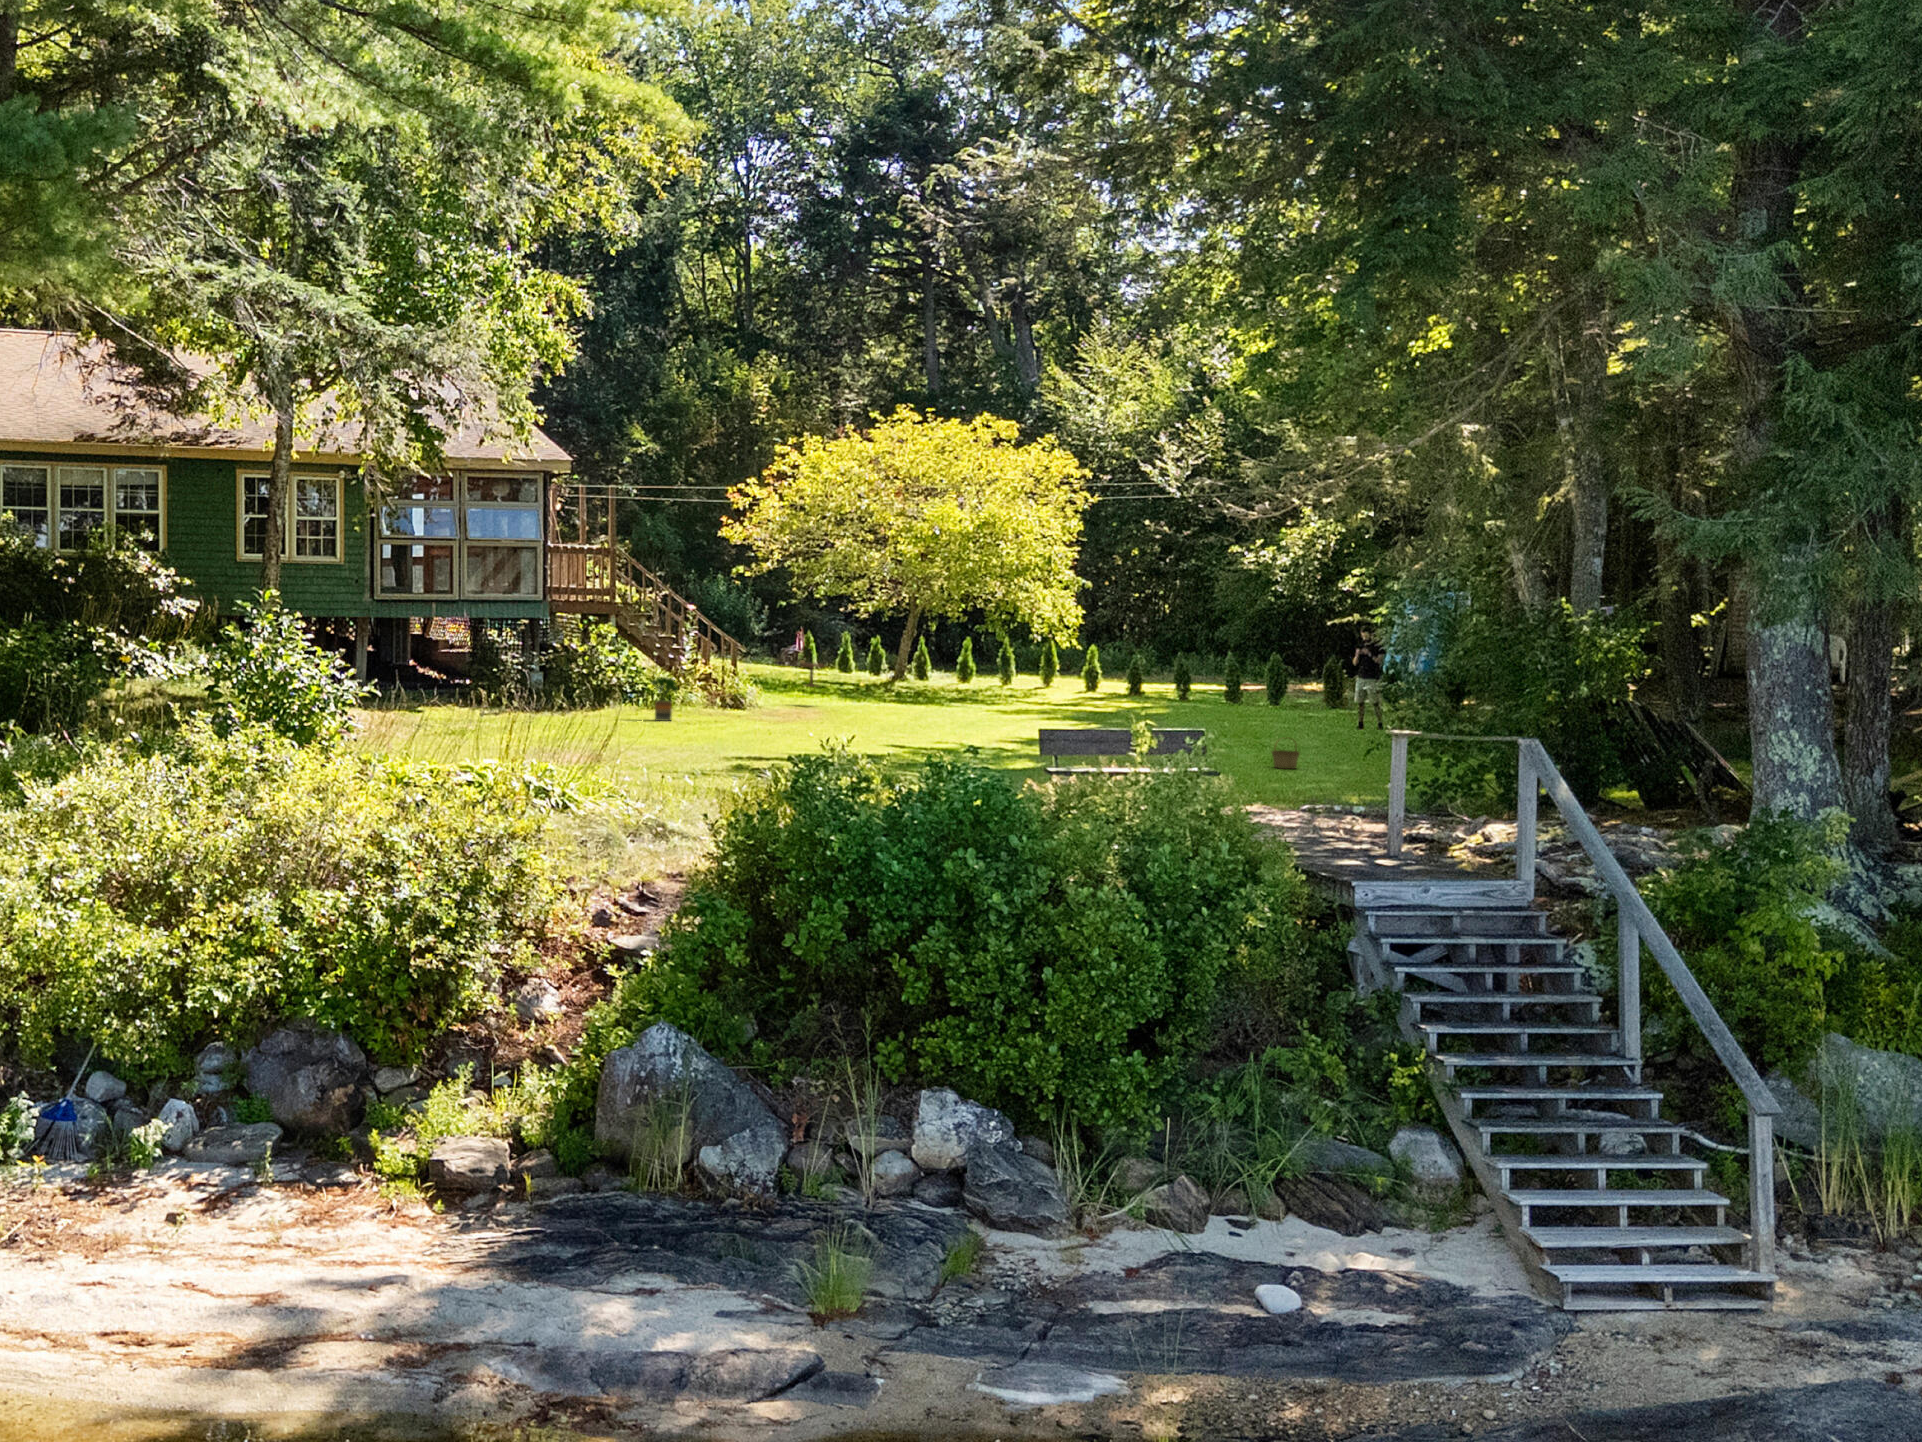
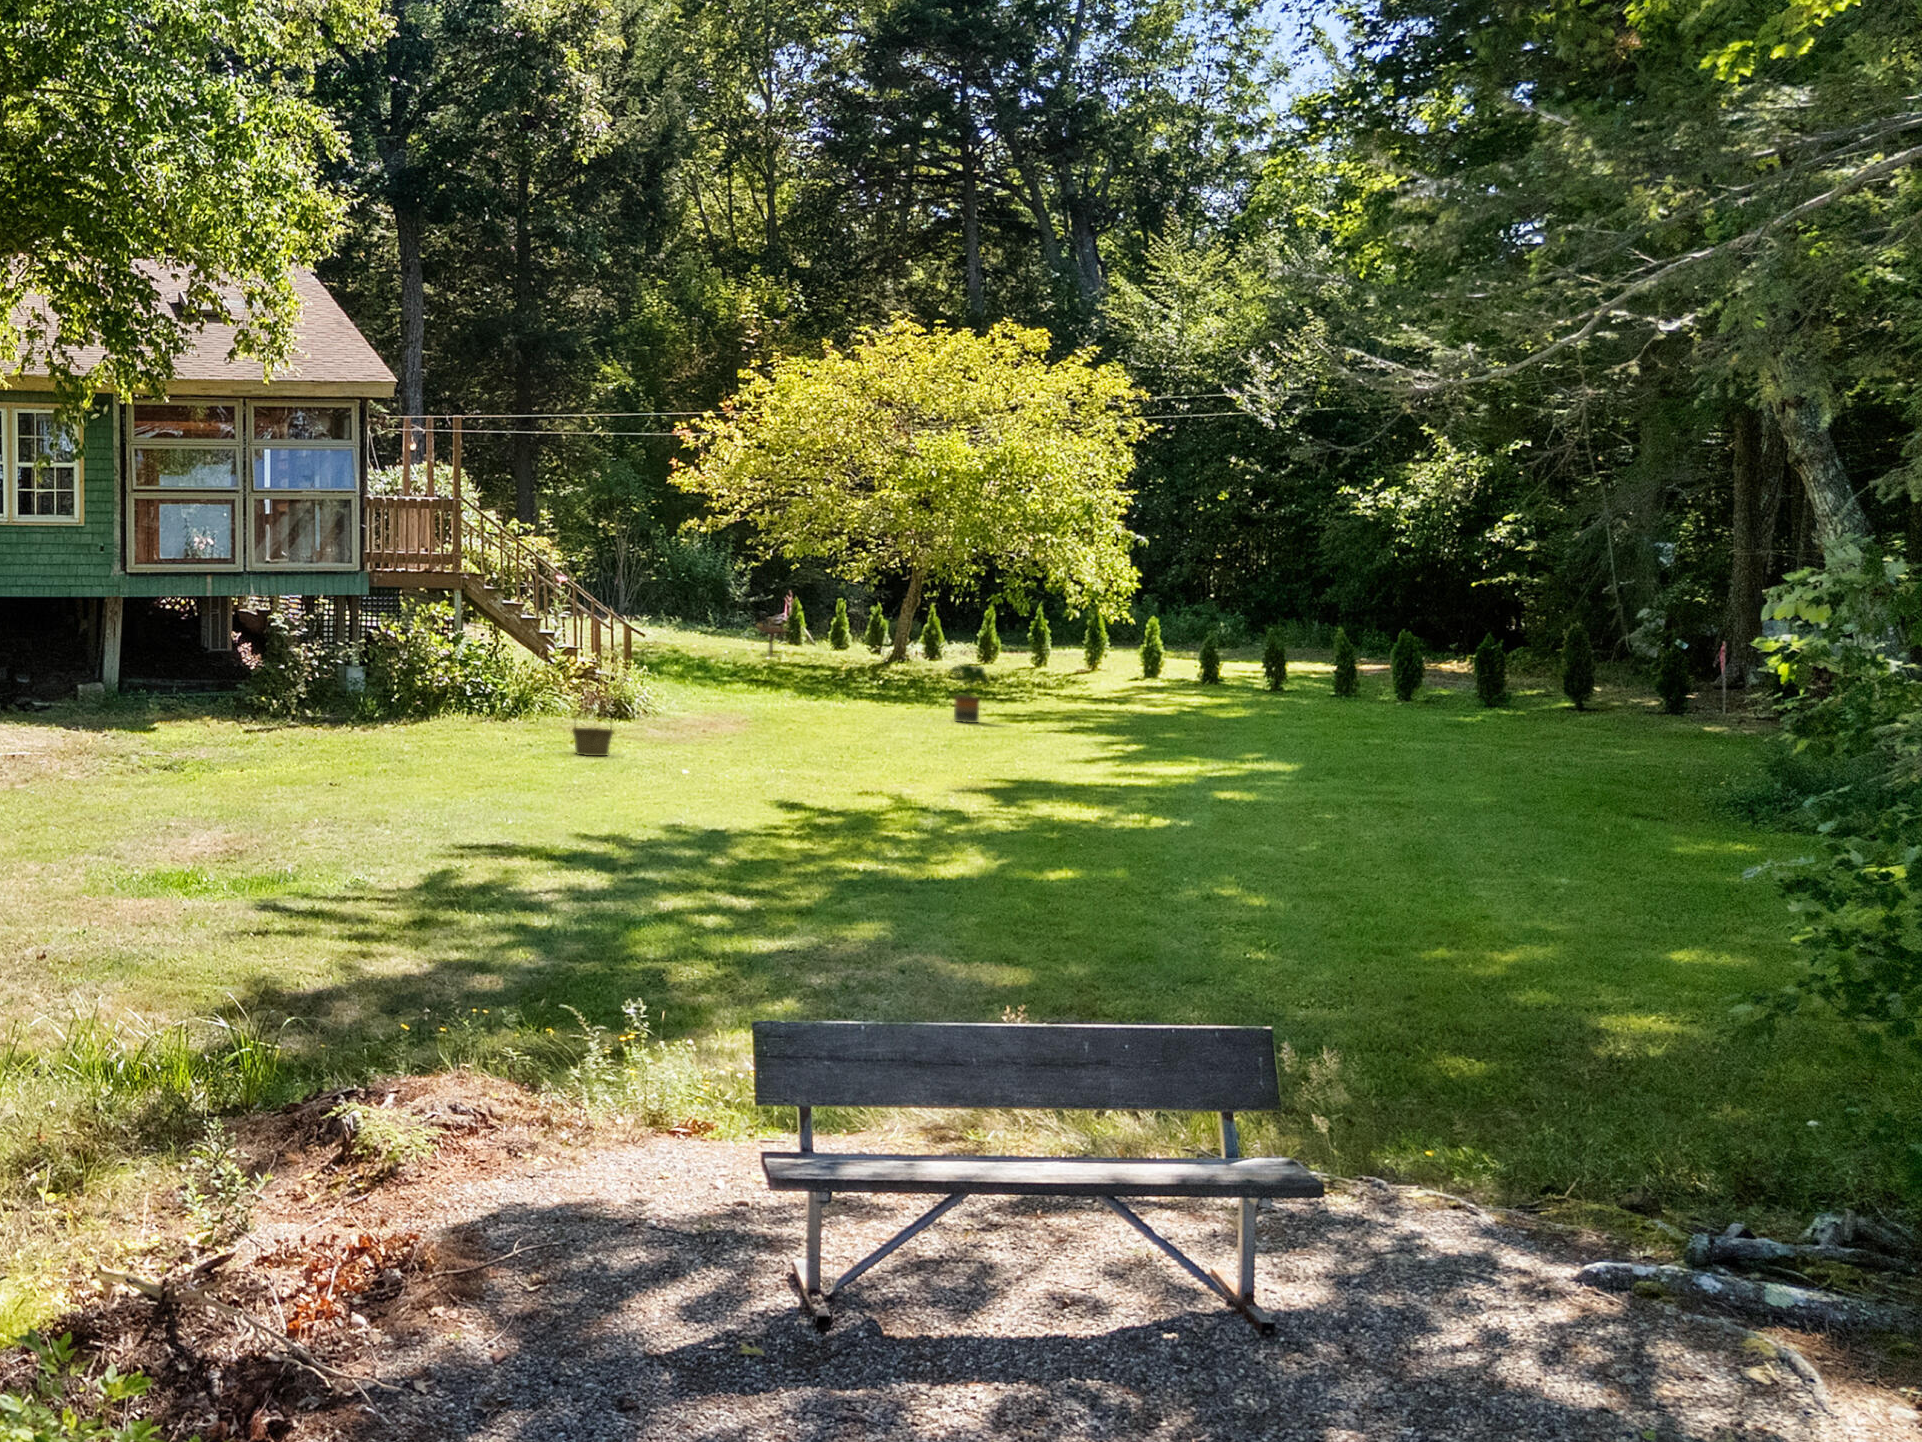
potted tree: present [651,677,679,721] -> present [950,664,989,723]
basket: present [1272,741,1300,769] -> present [573,709,613,756]

